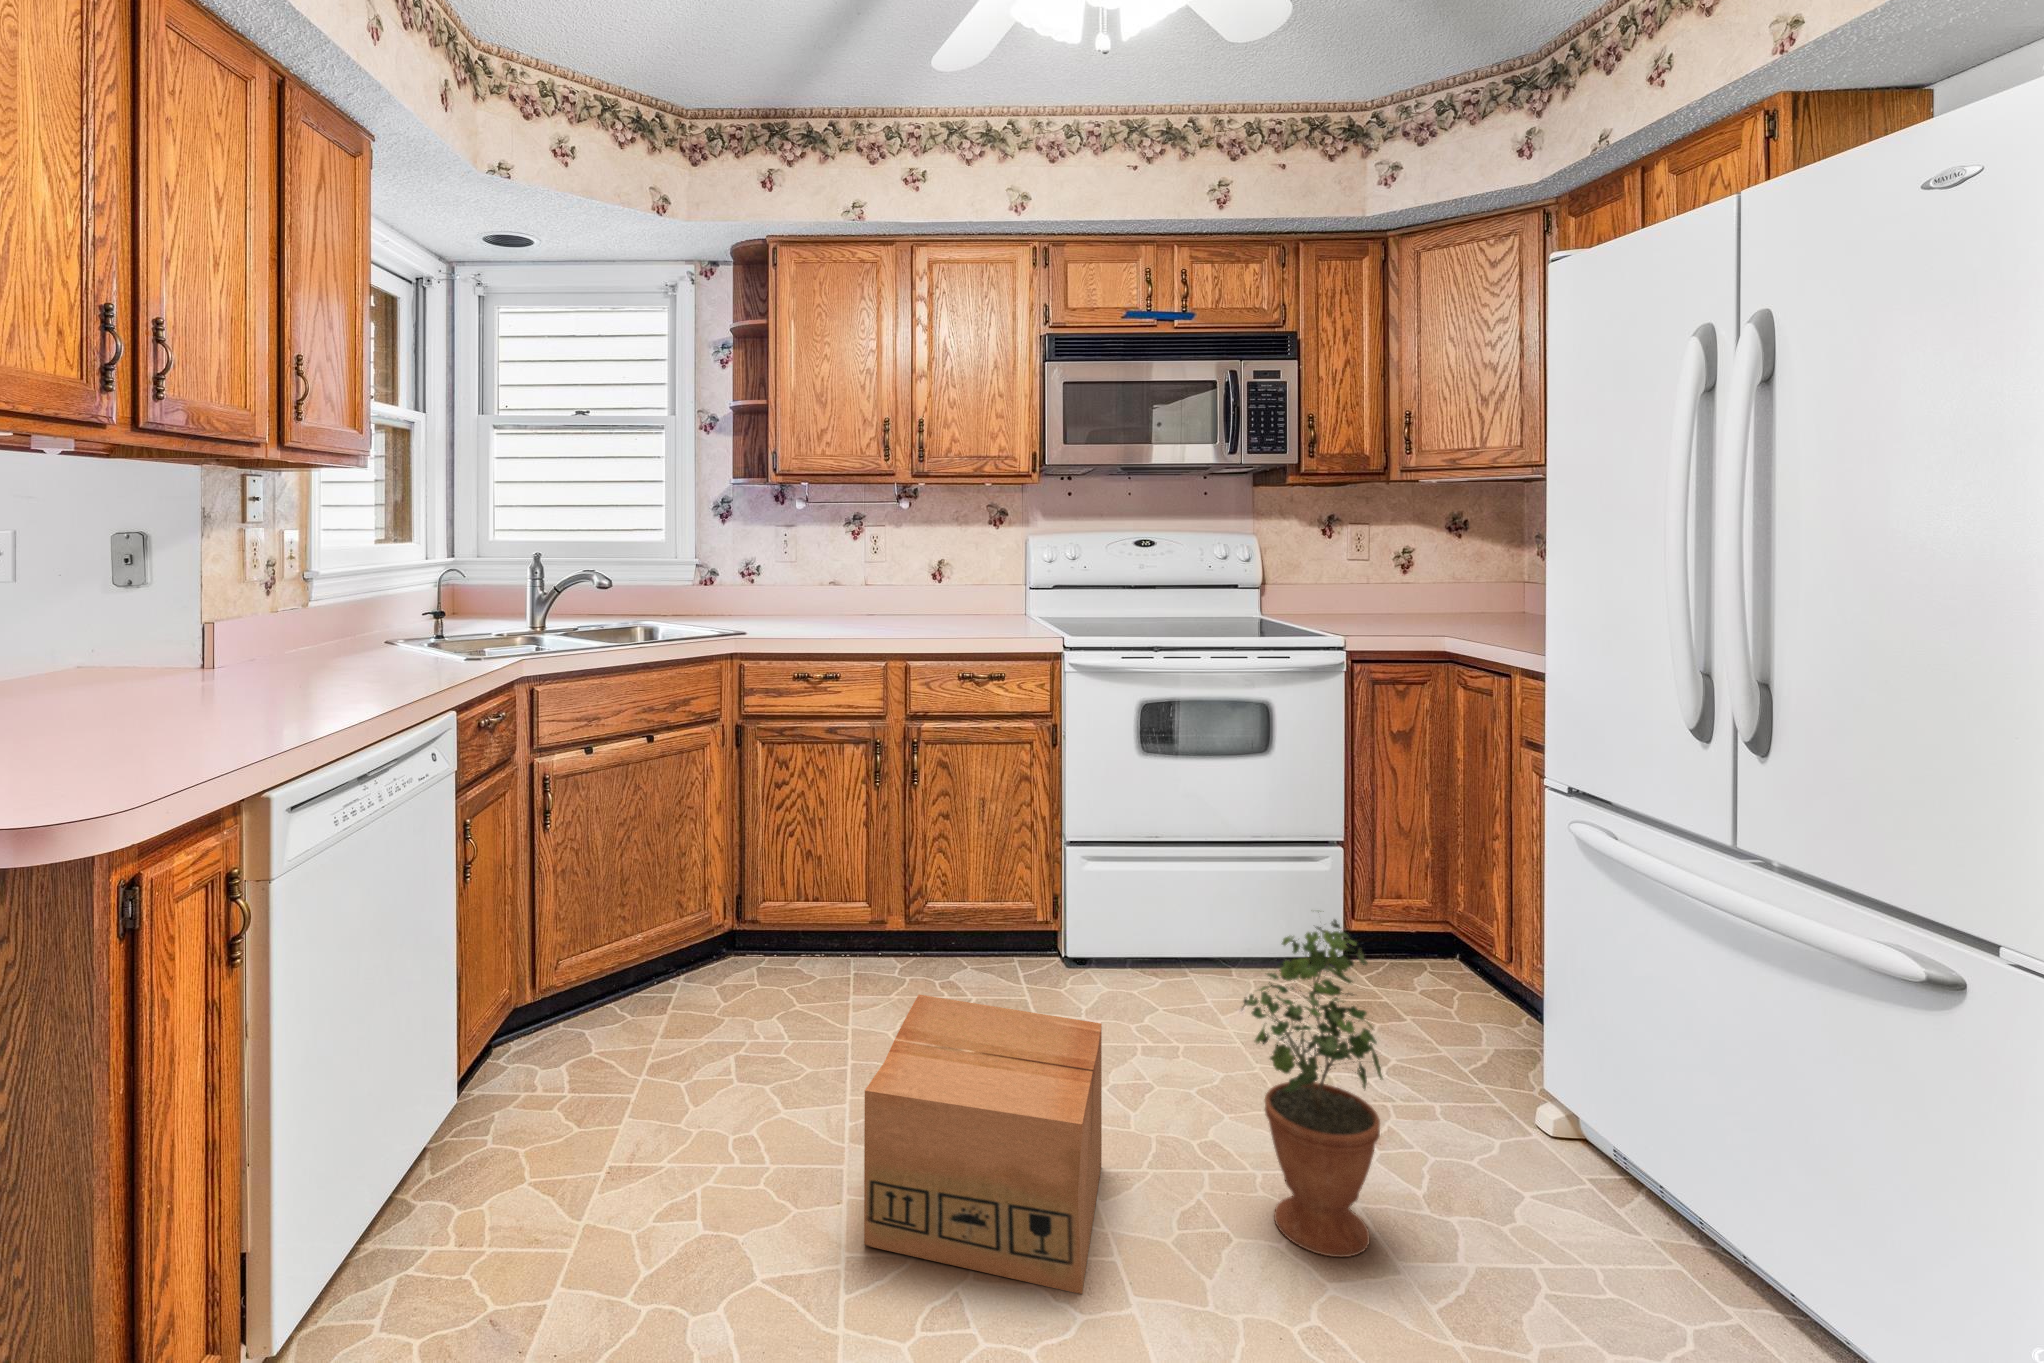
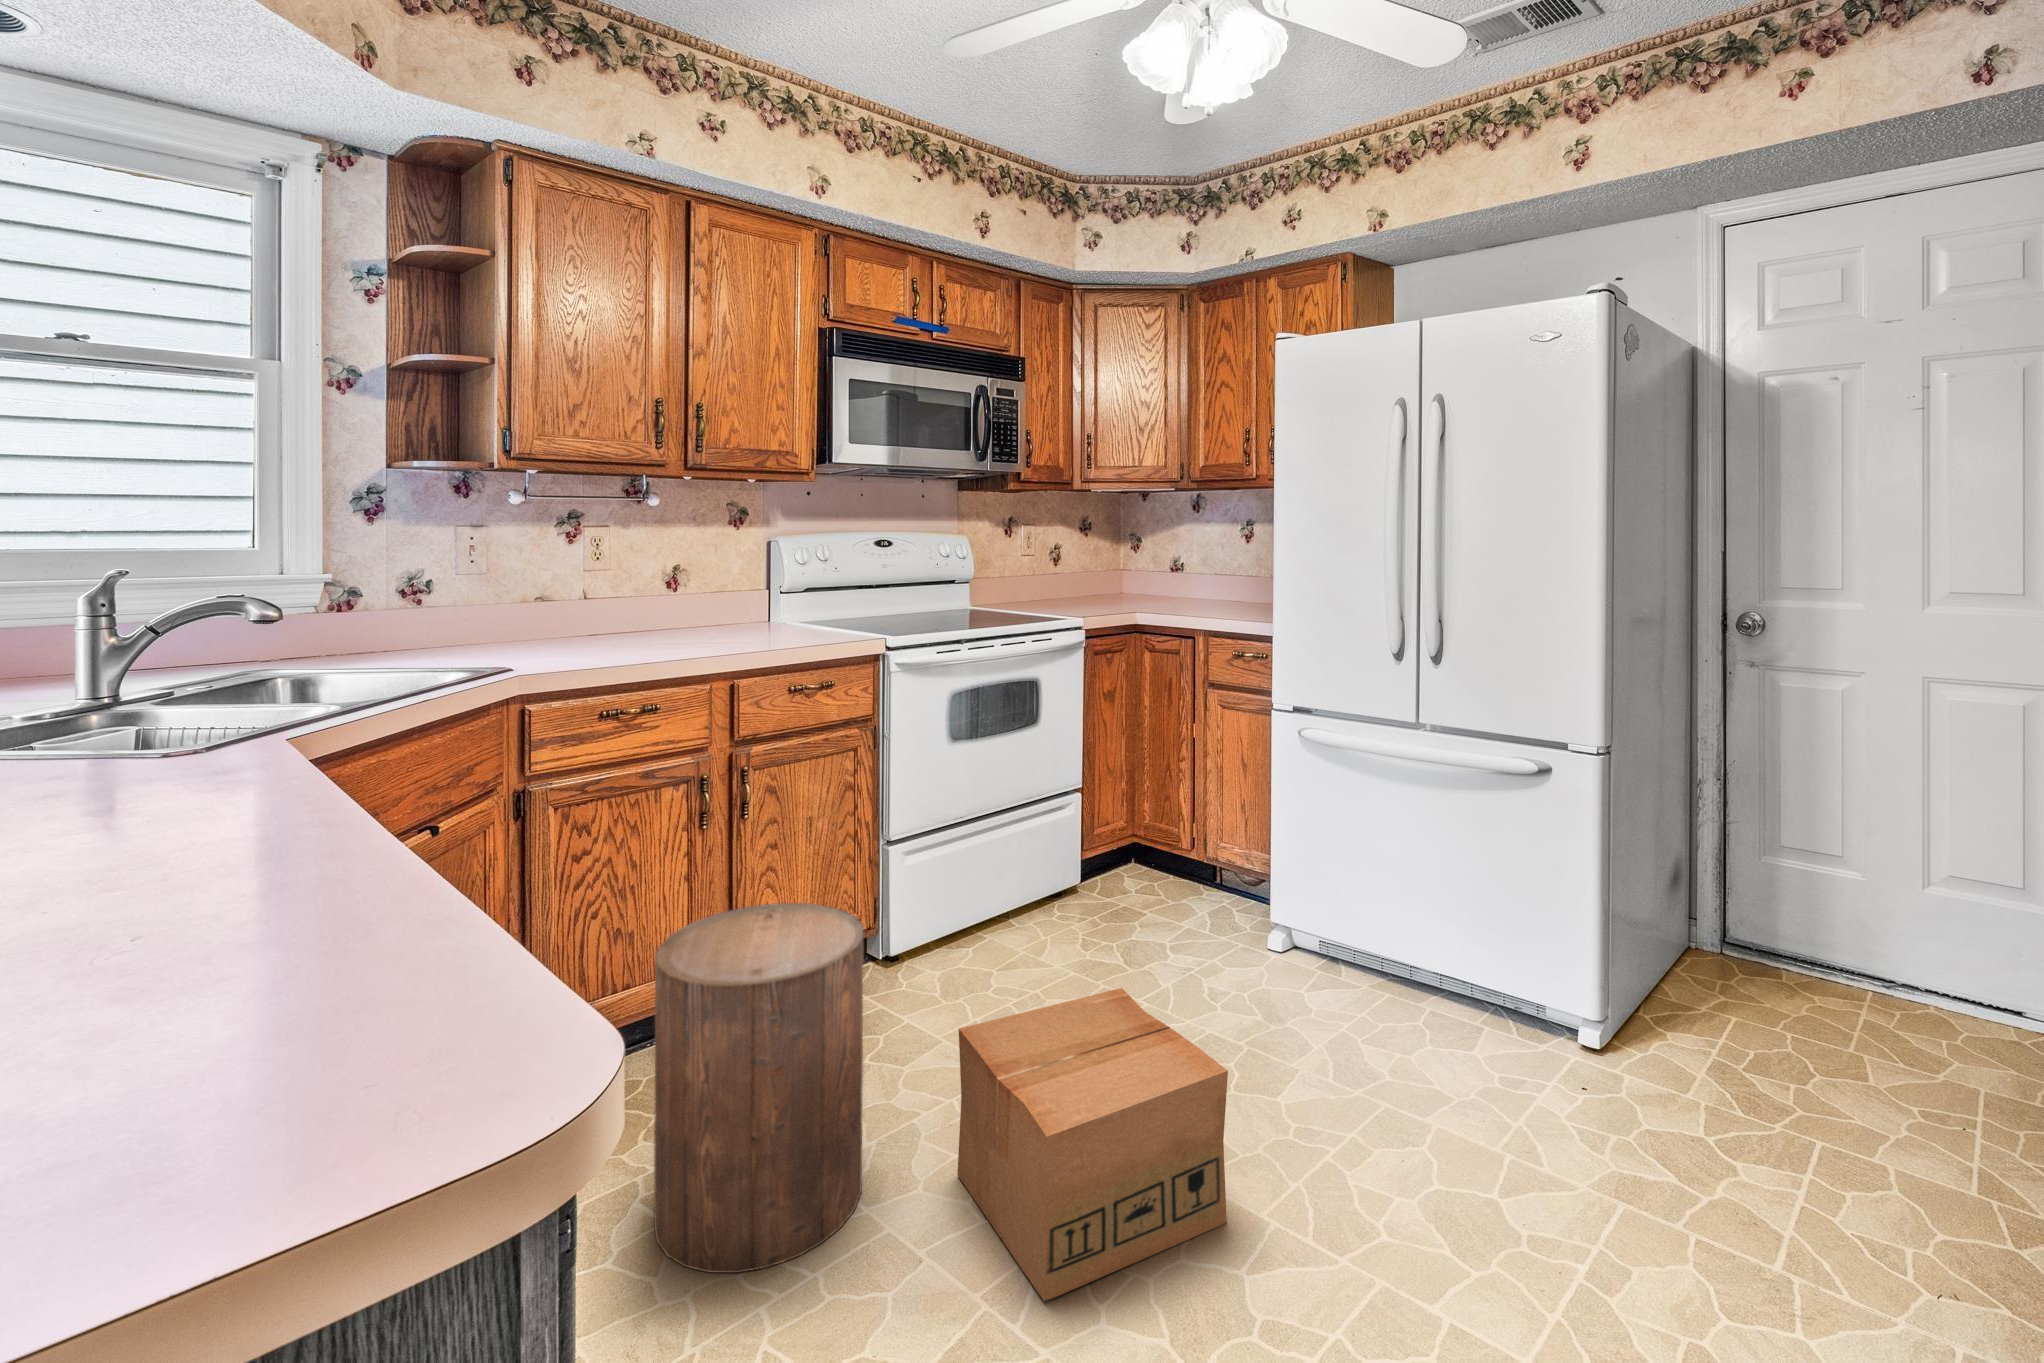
stool: none [703,840,865,1123] -> present [654,903,864,1273]
potted plant: present [1242,920,1383,1257] -> none [1229,835,1326,1102]

